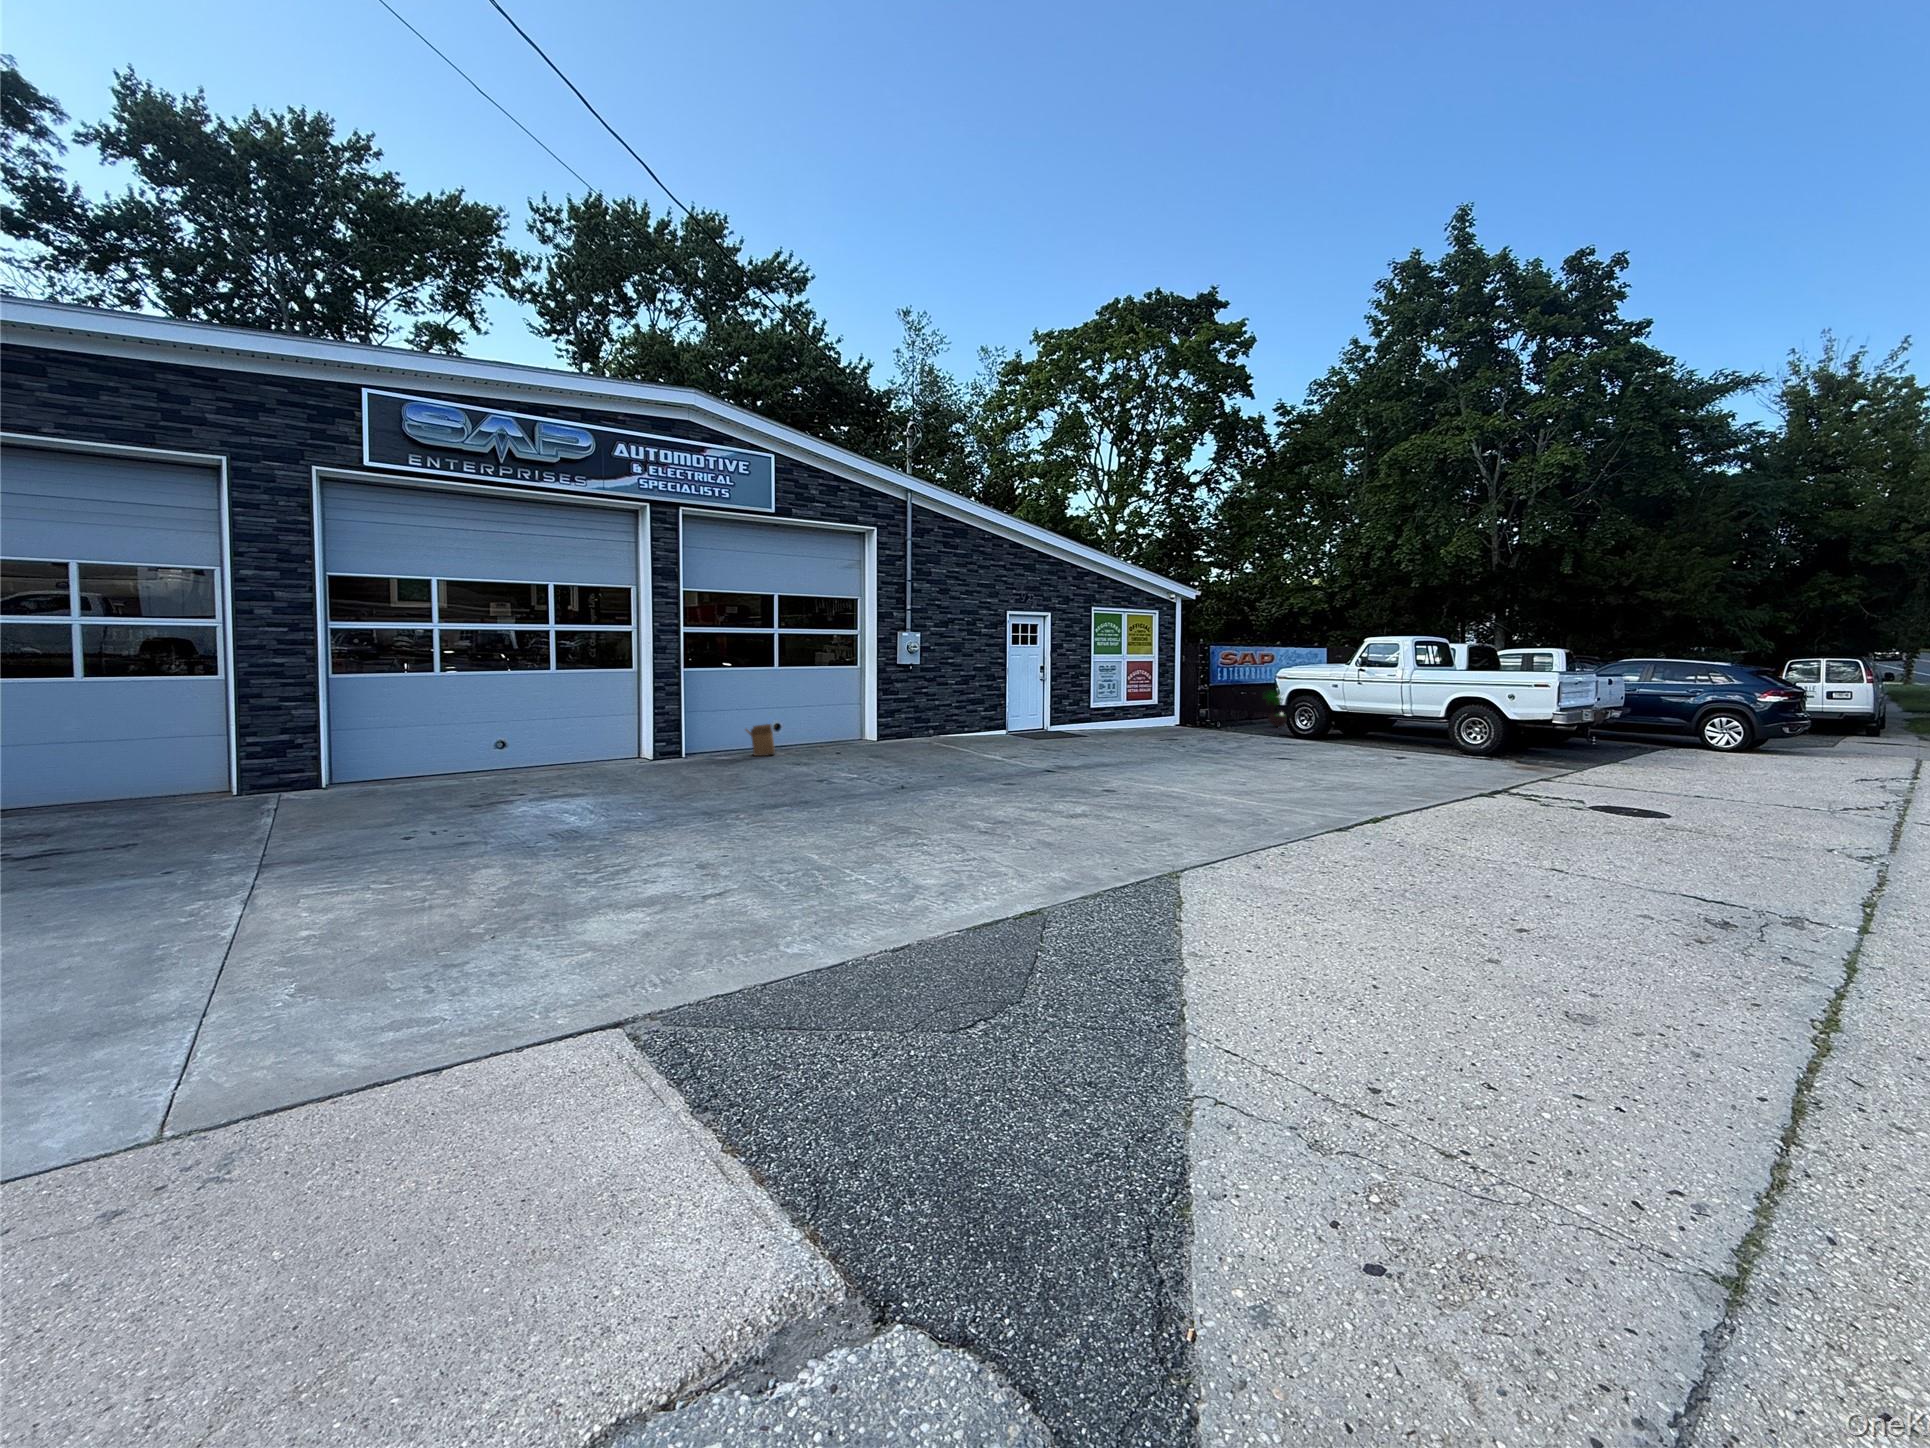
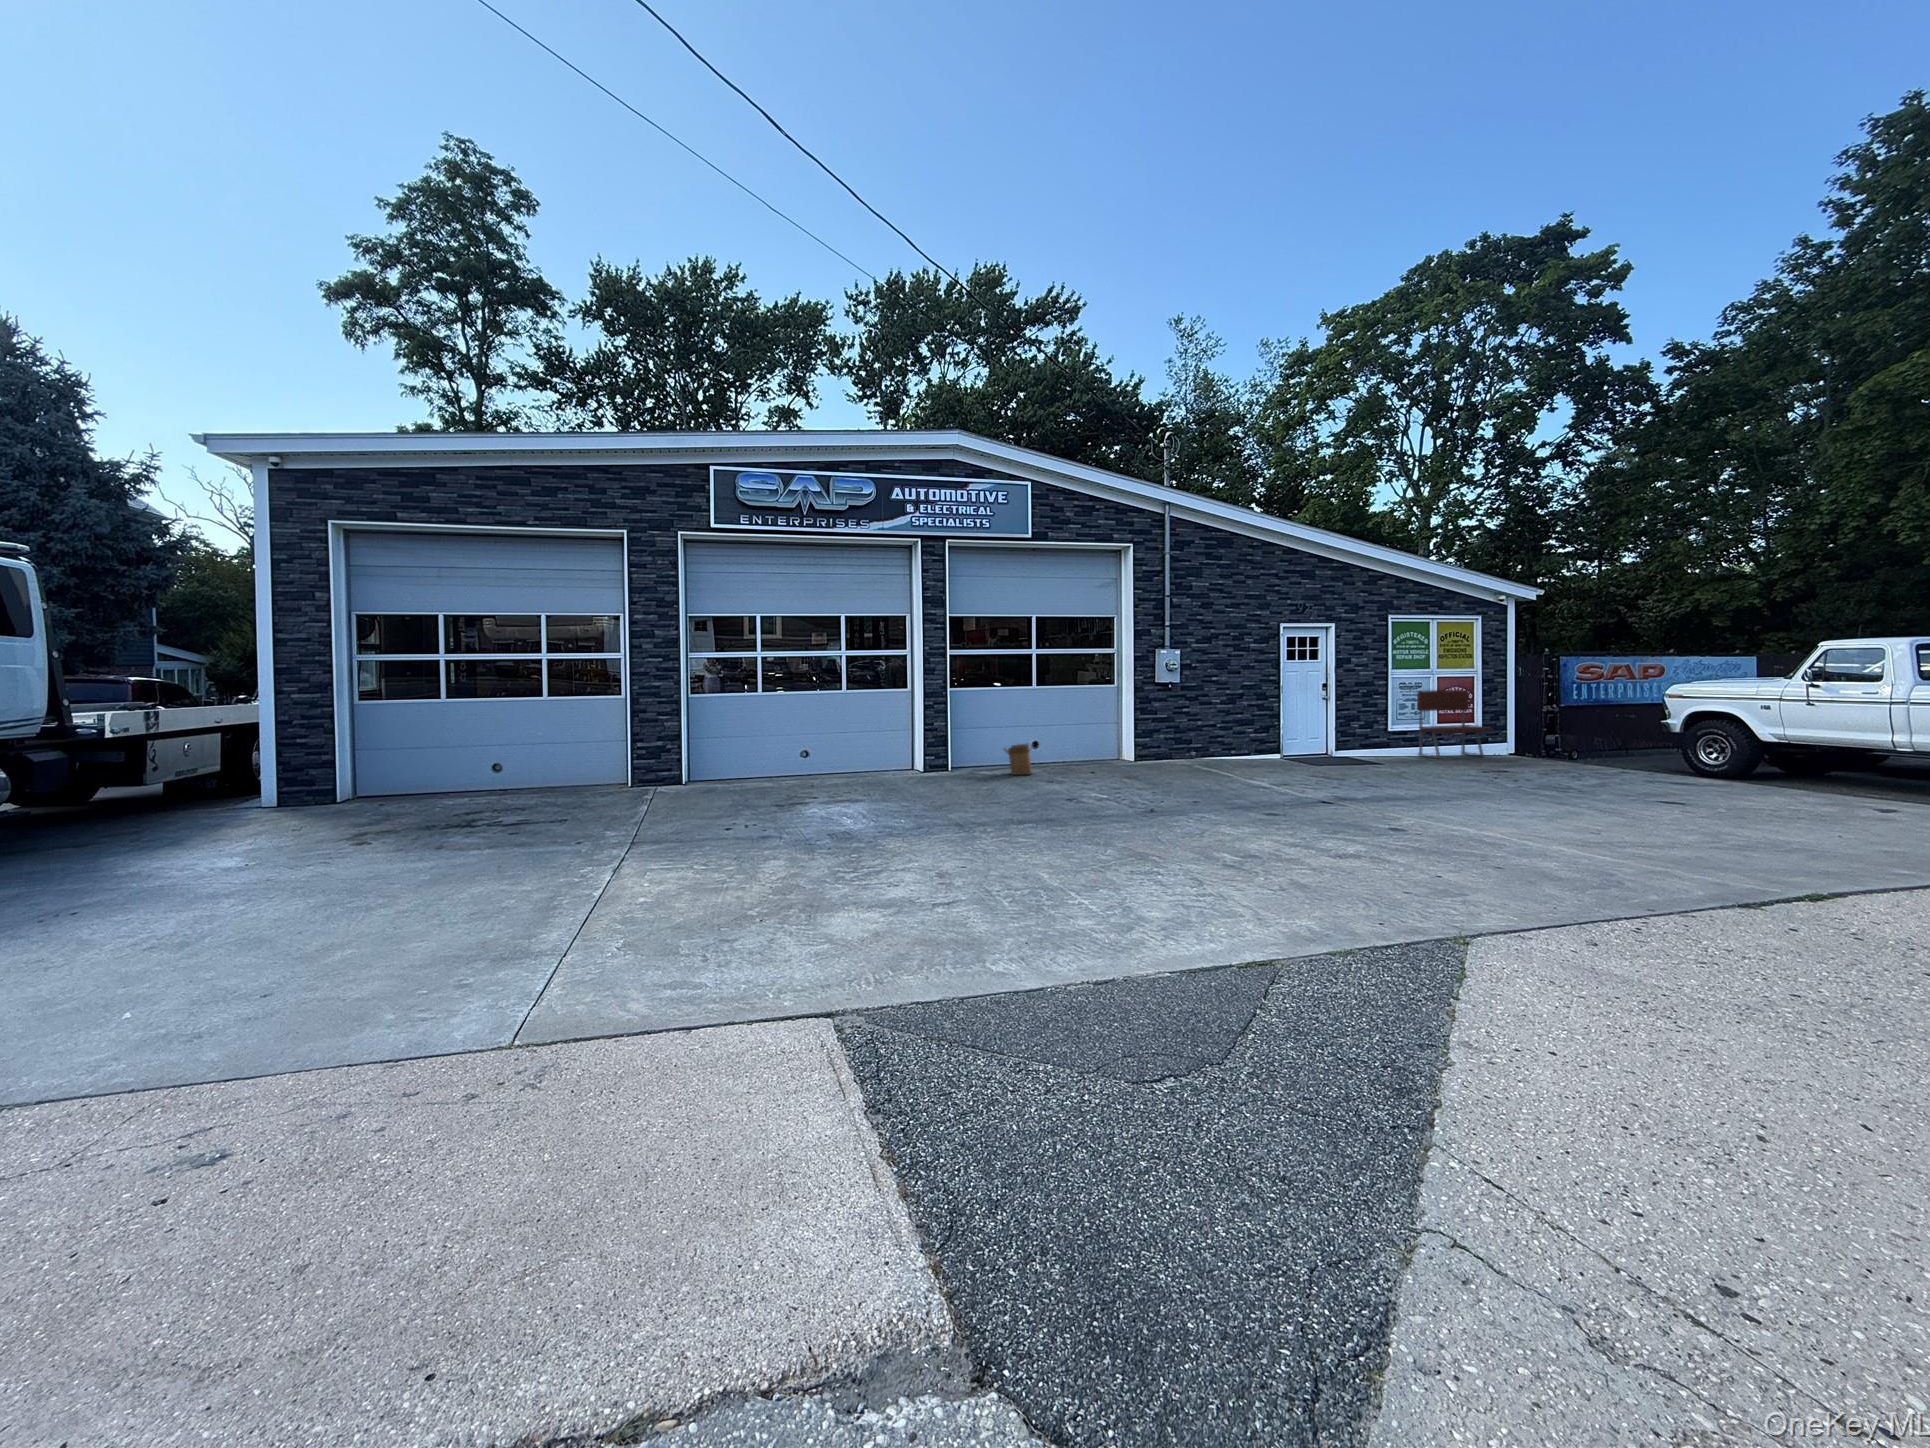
bench: none [1110,670,1164,728] -> present [1417,690,1493,759]
potted tree: present [1263,691,1287,727] -> none [1643,711,1684,764]

